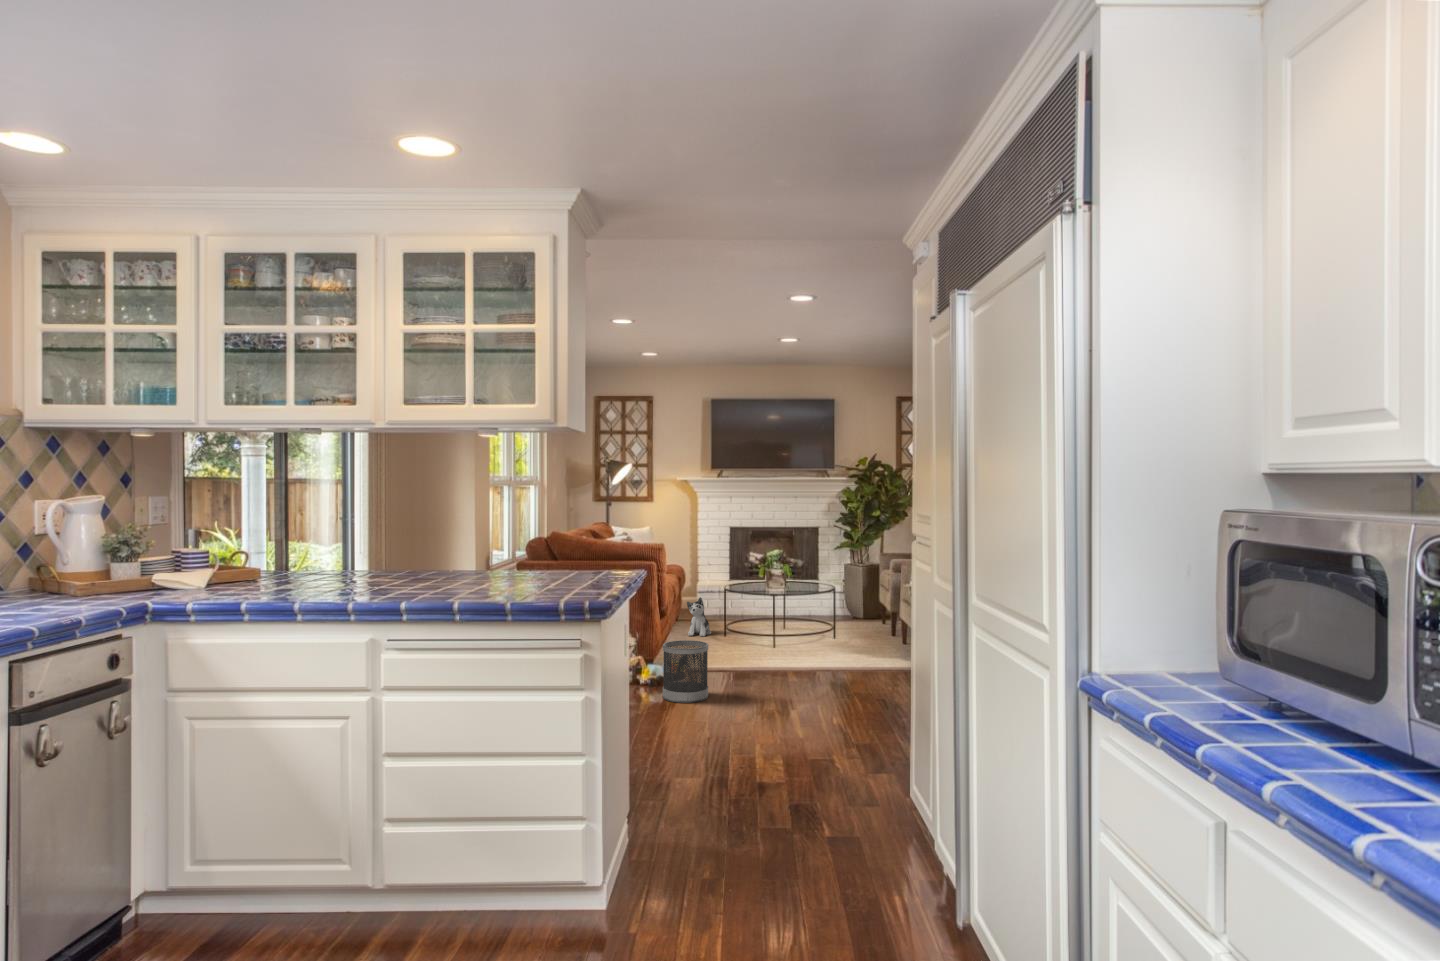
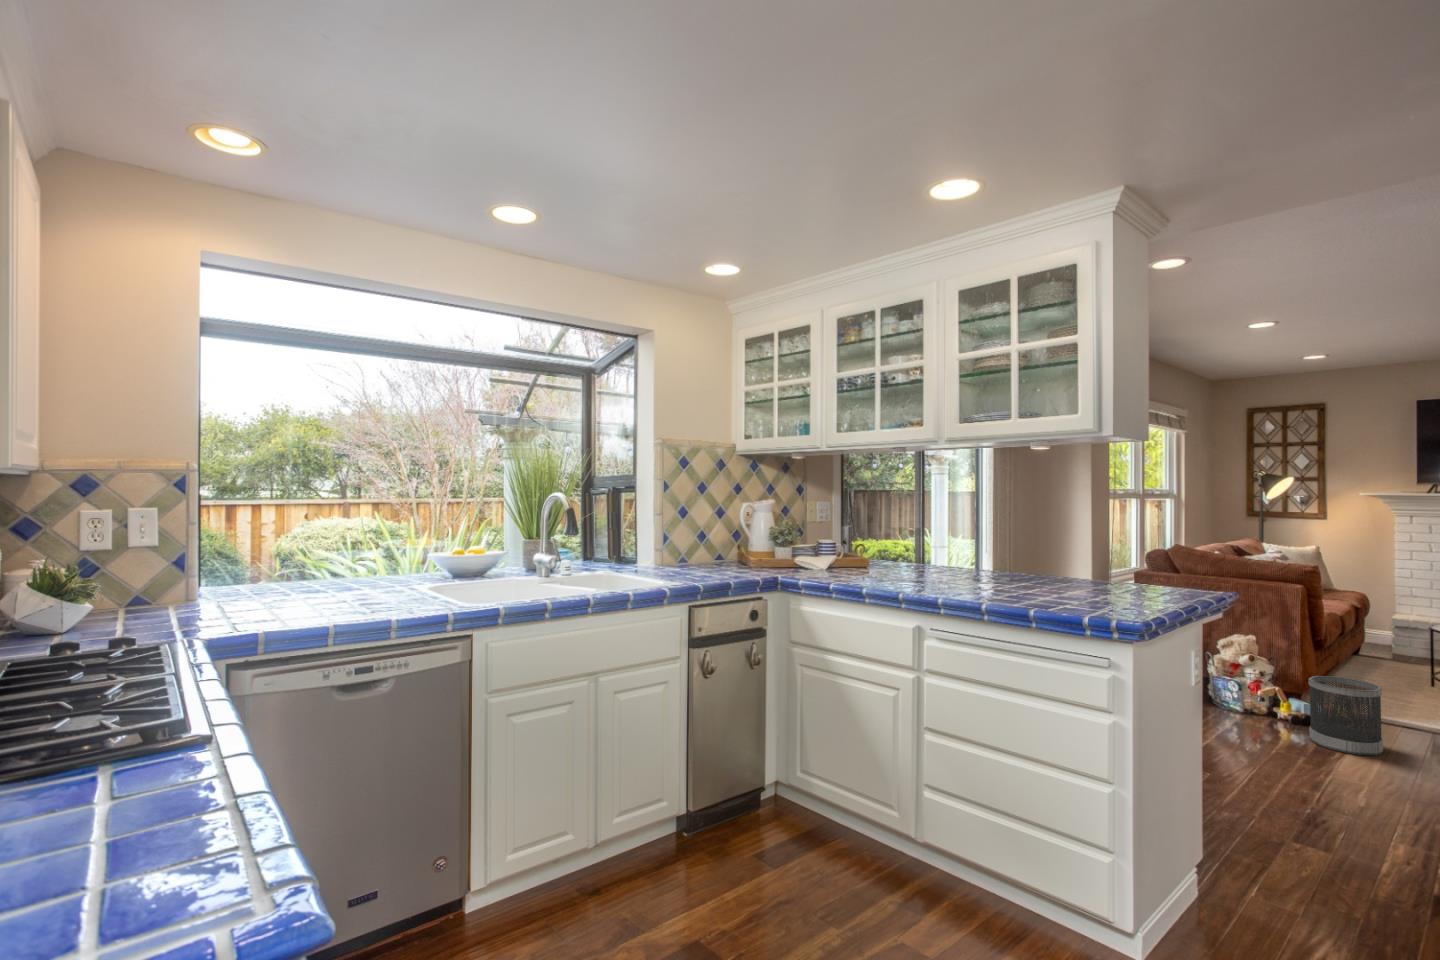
plush toy: present [687,597,711,636] -> none [1370,630,1412,678]

